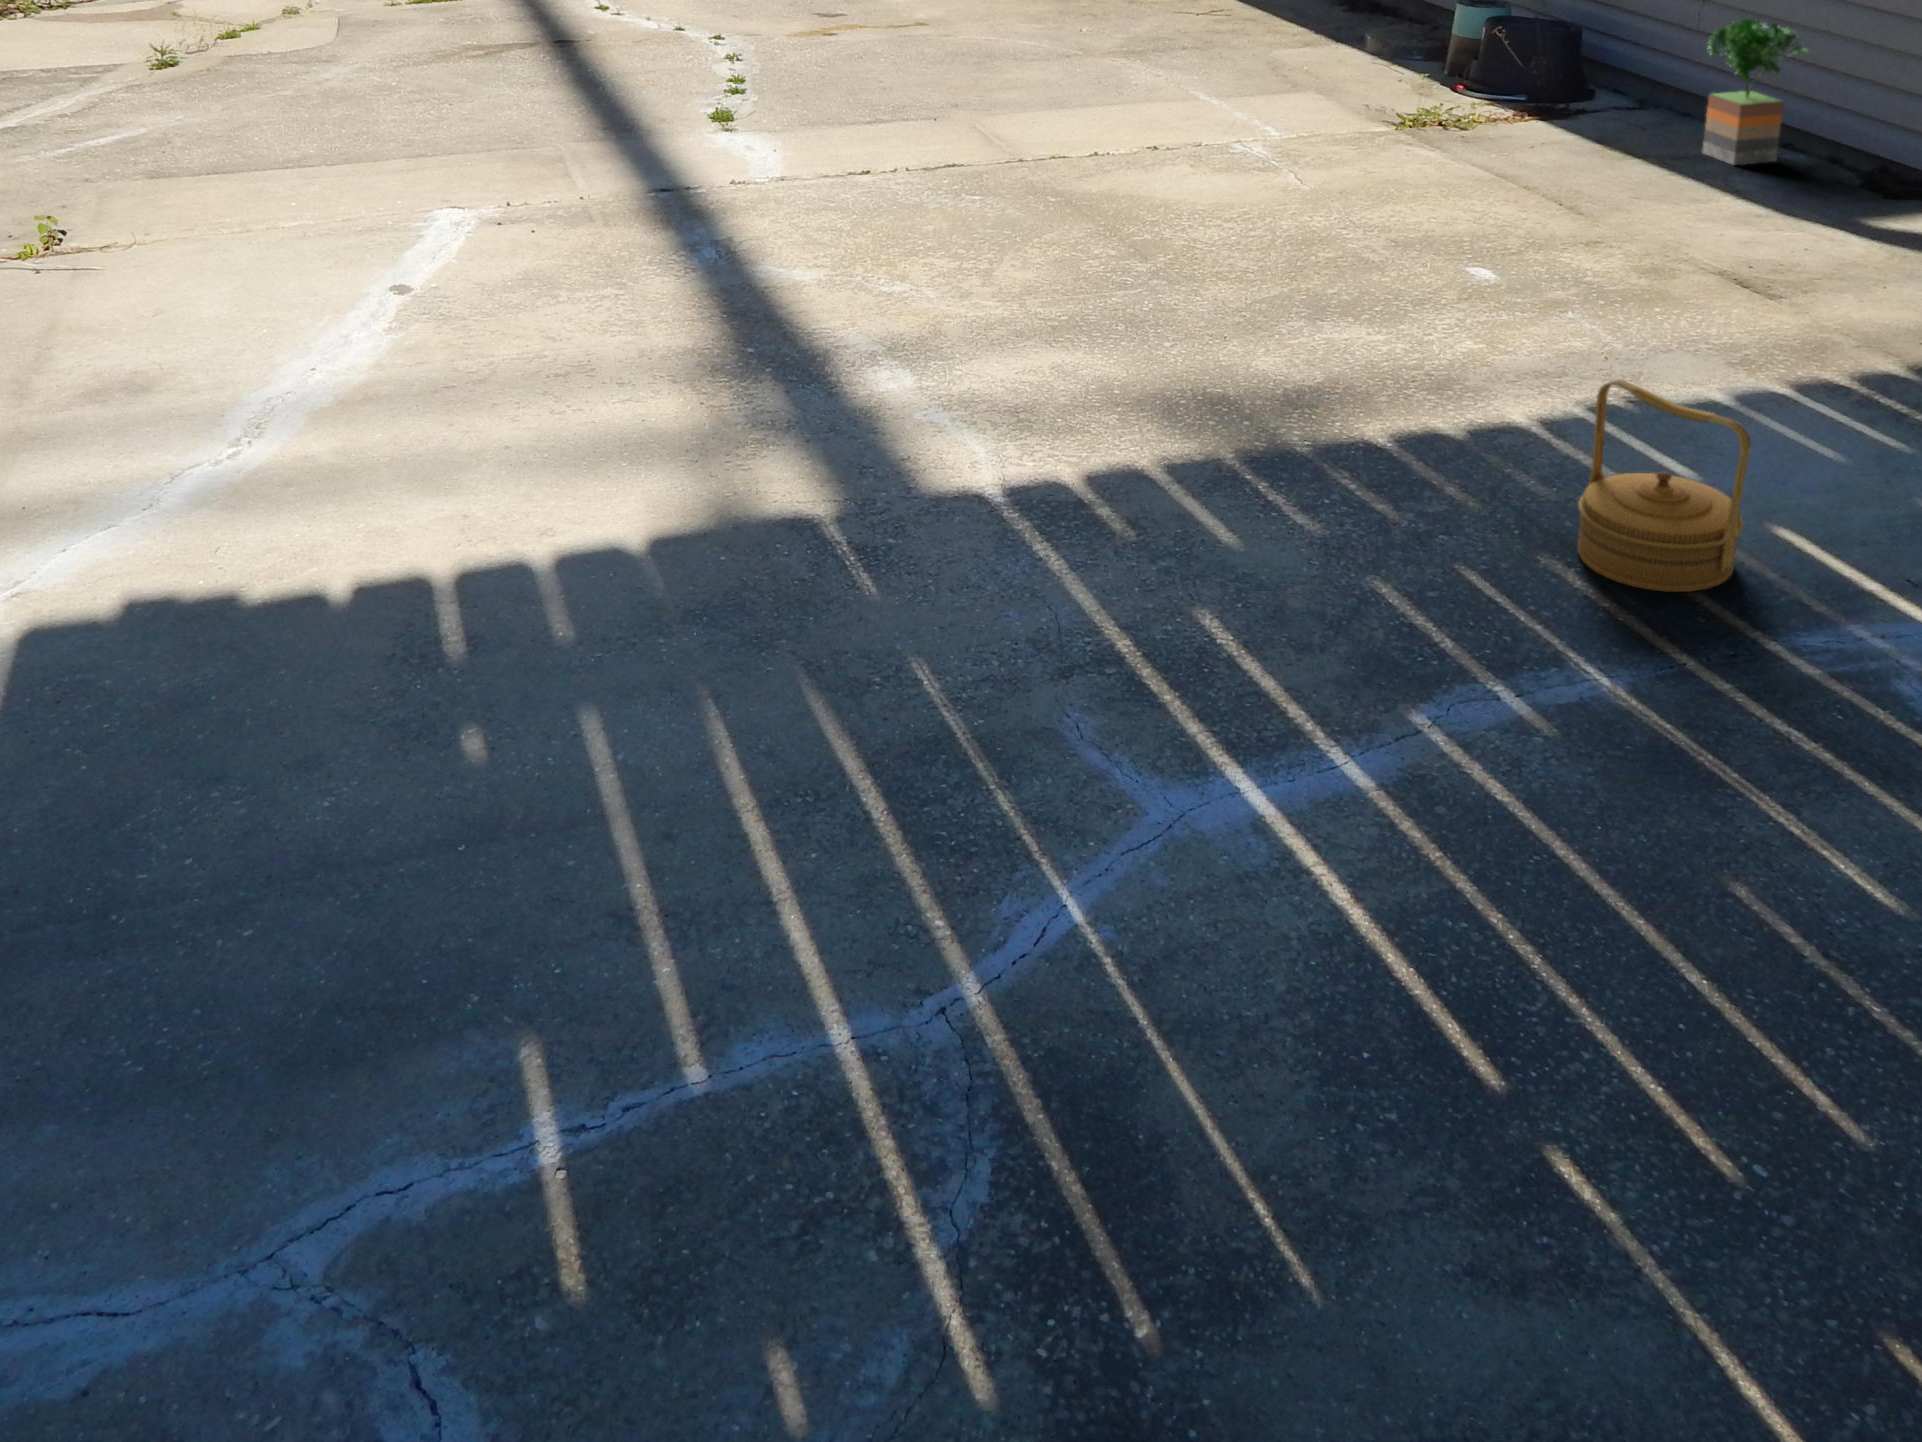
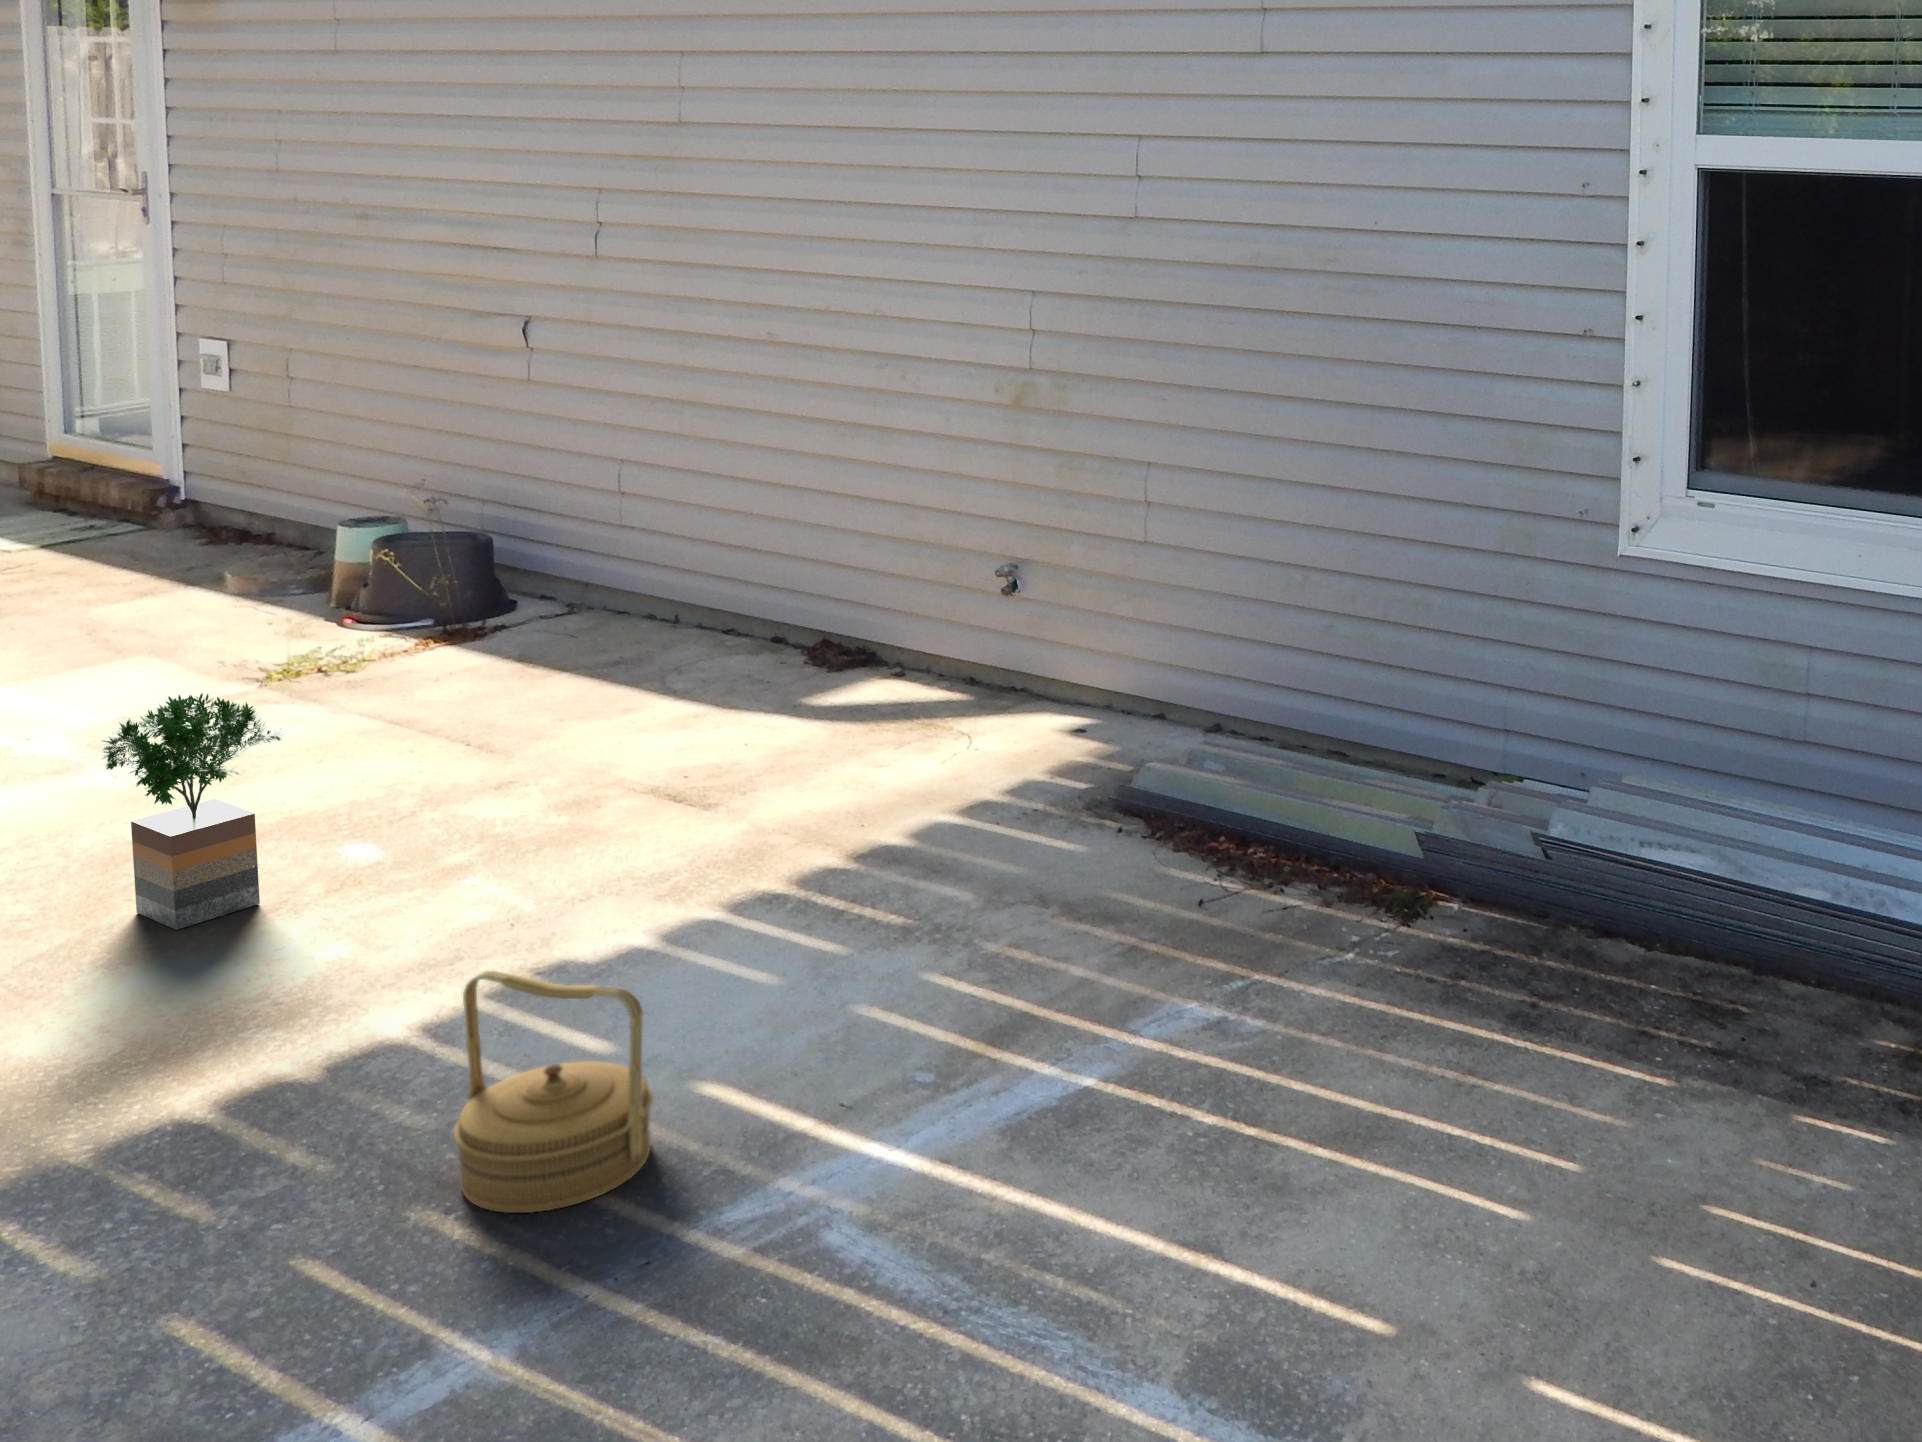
potted tree: present [1702,18,1806,165] -> present [101,693,285,930]

